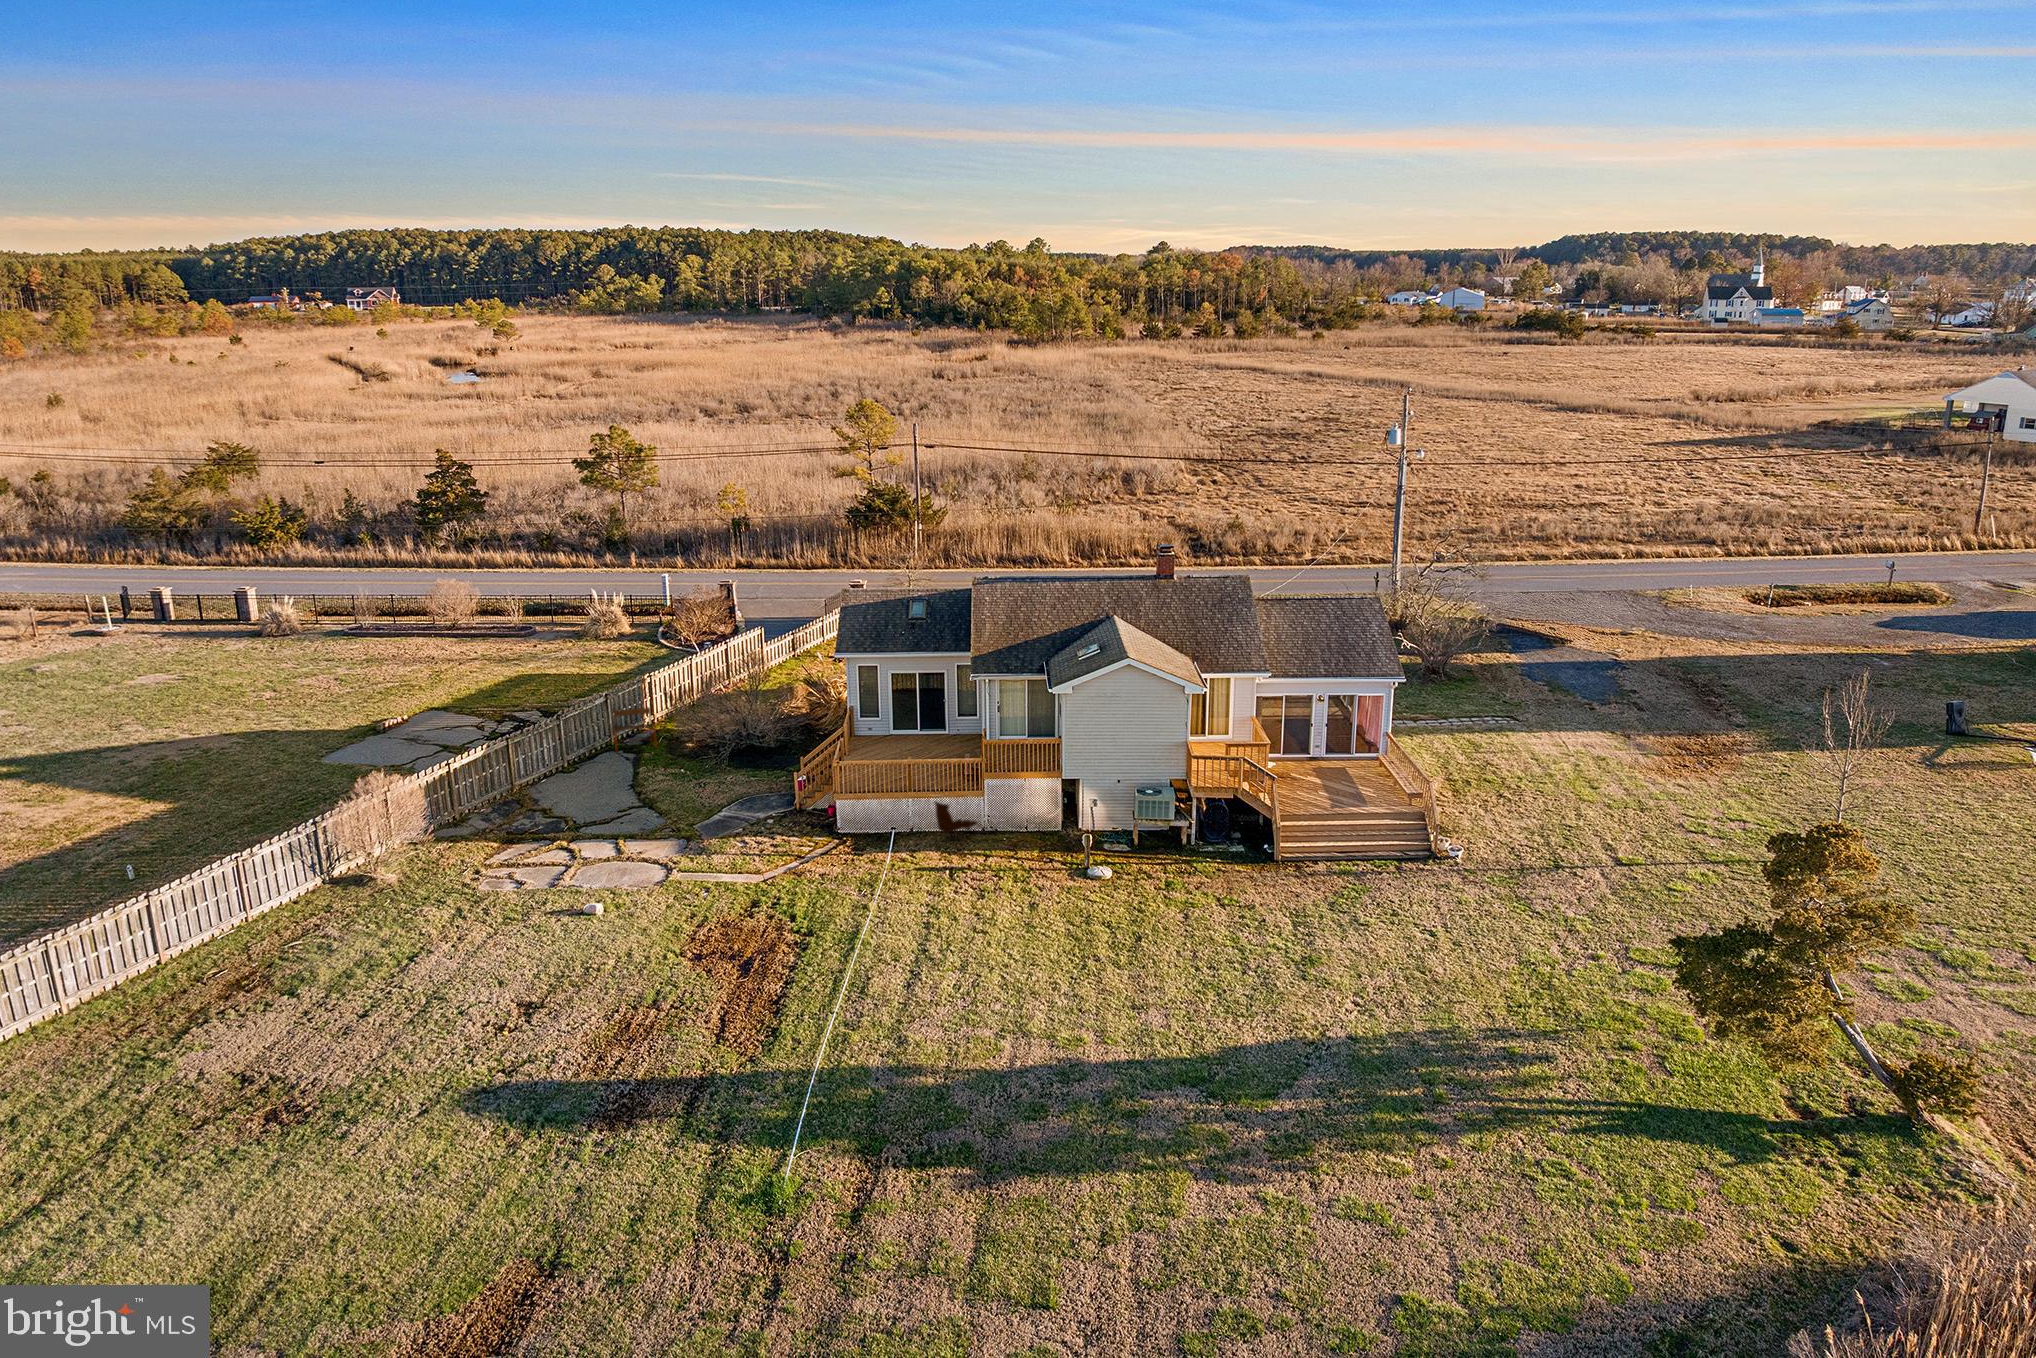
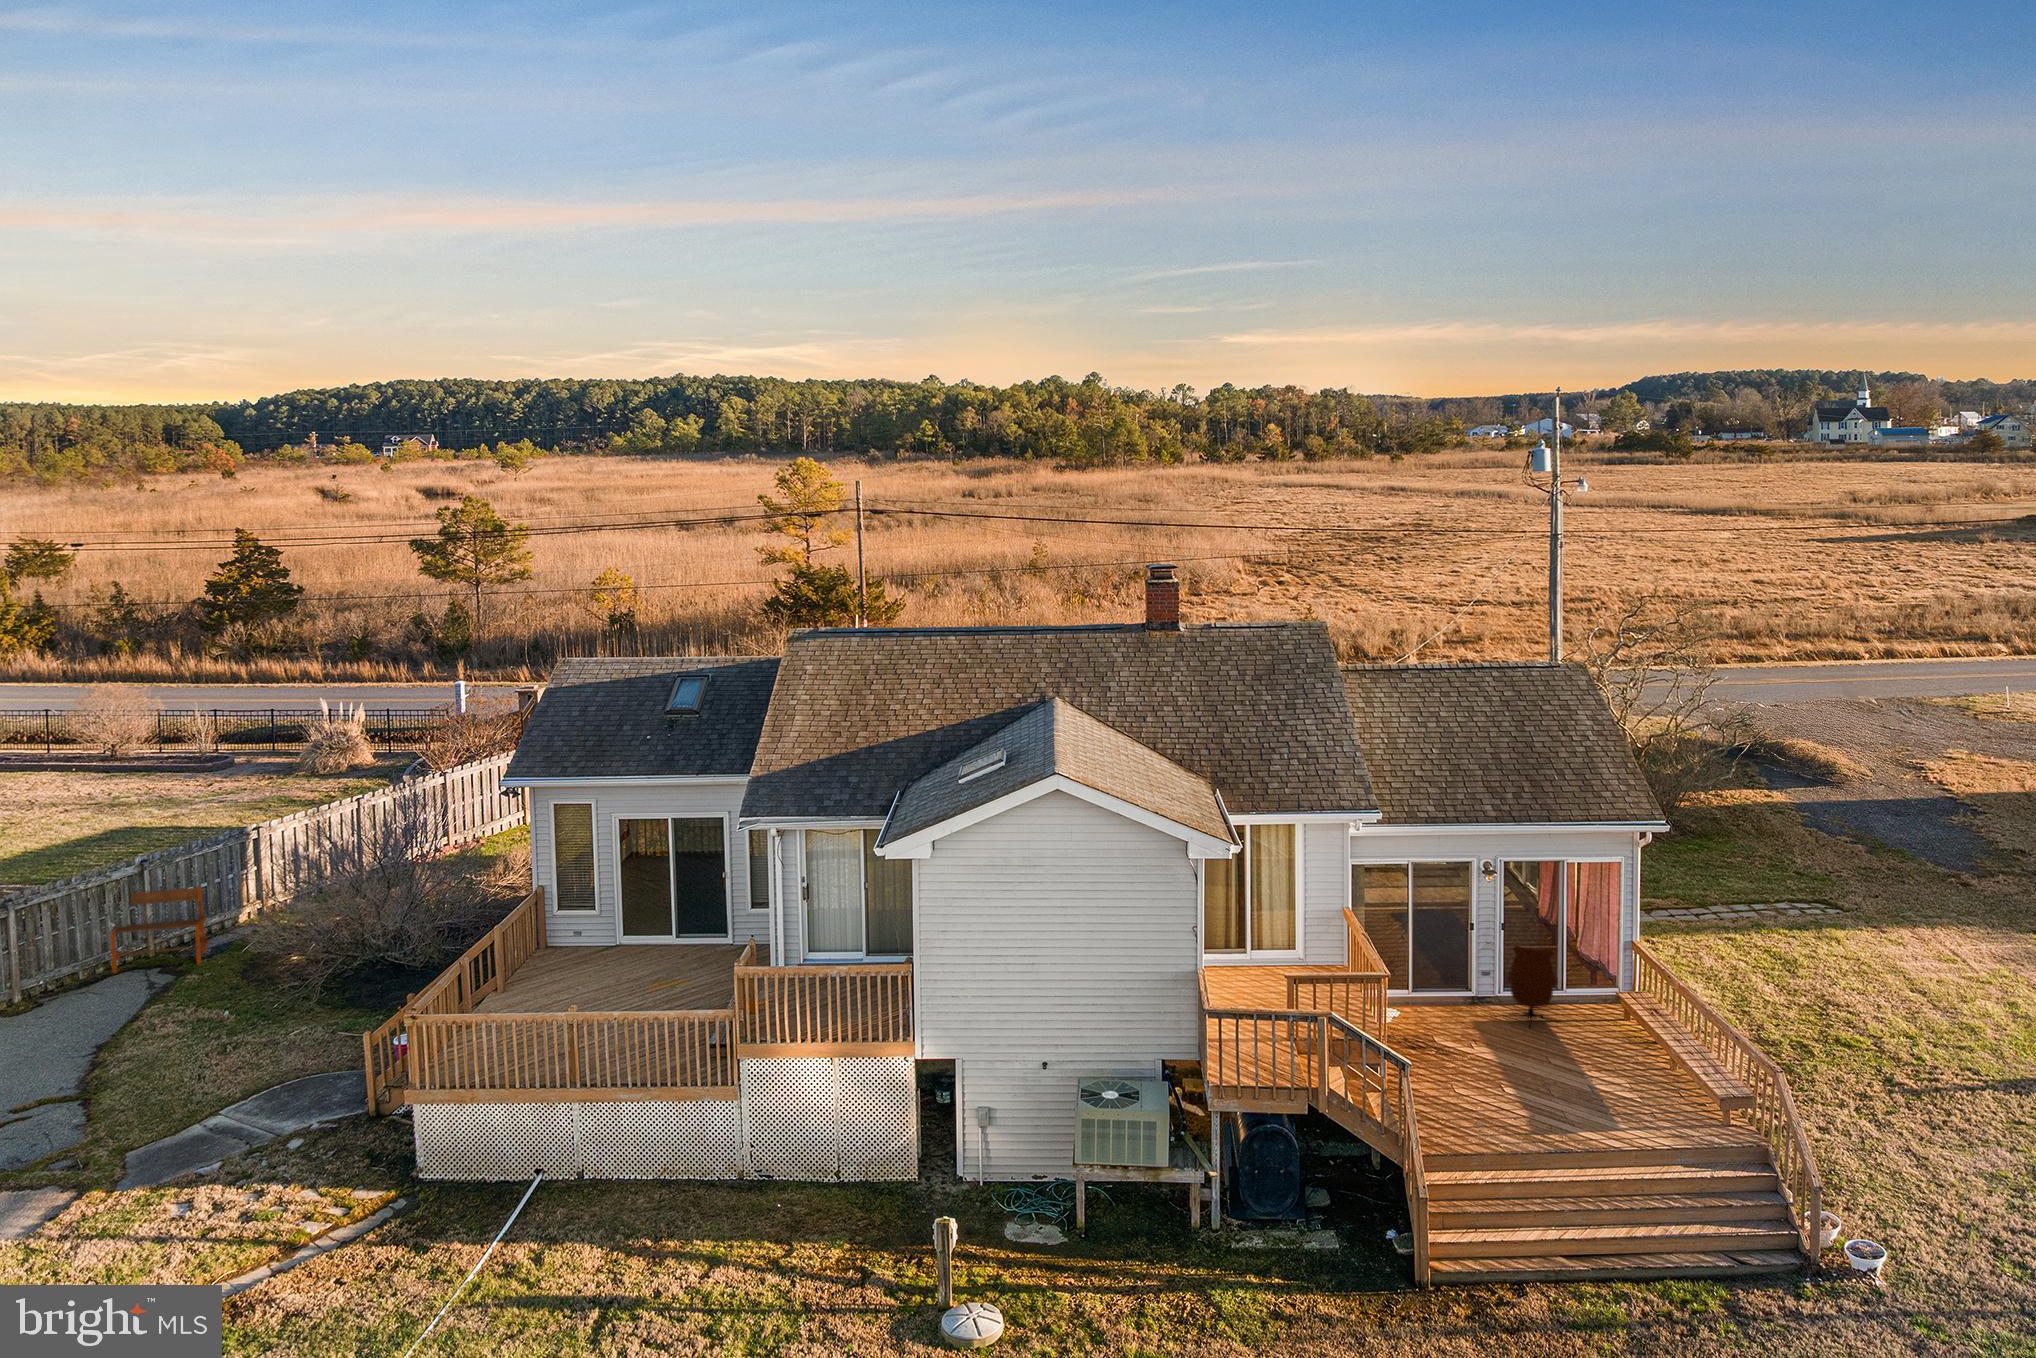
lounge chair: present [935,802,977,839] -> present [1507,945,1558,1027]

